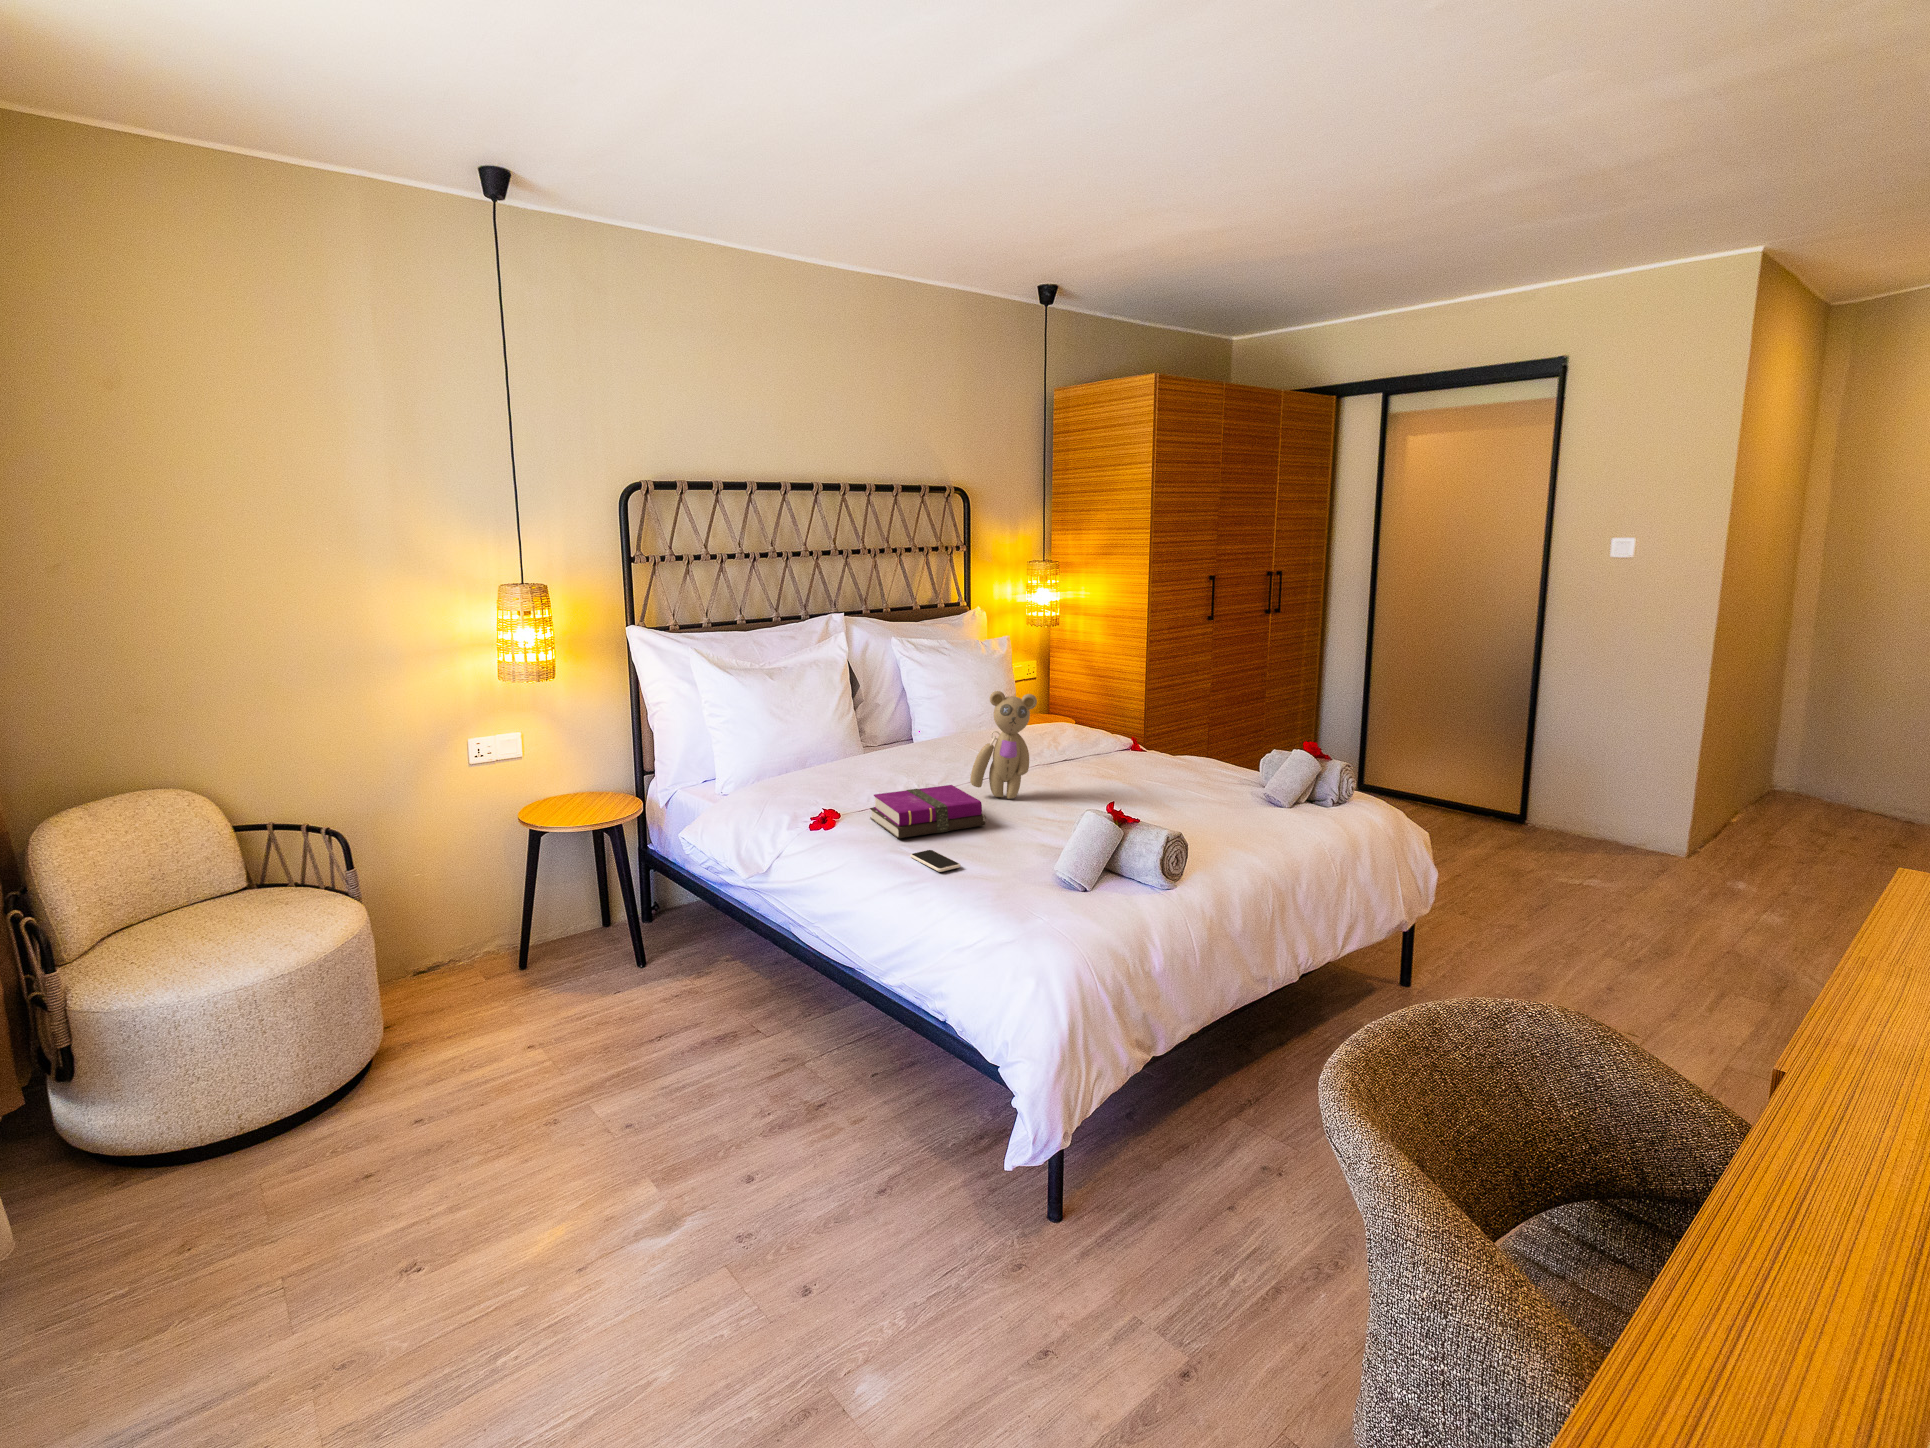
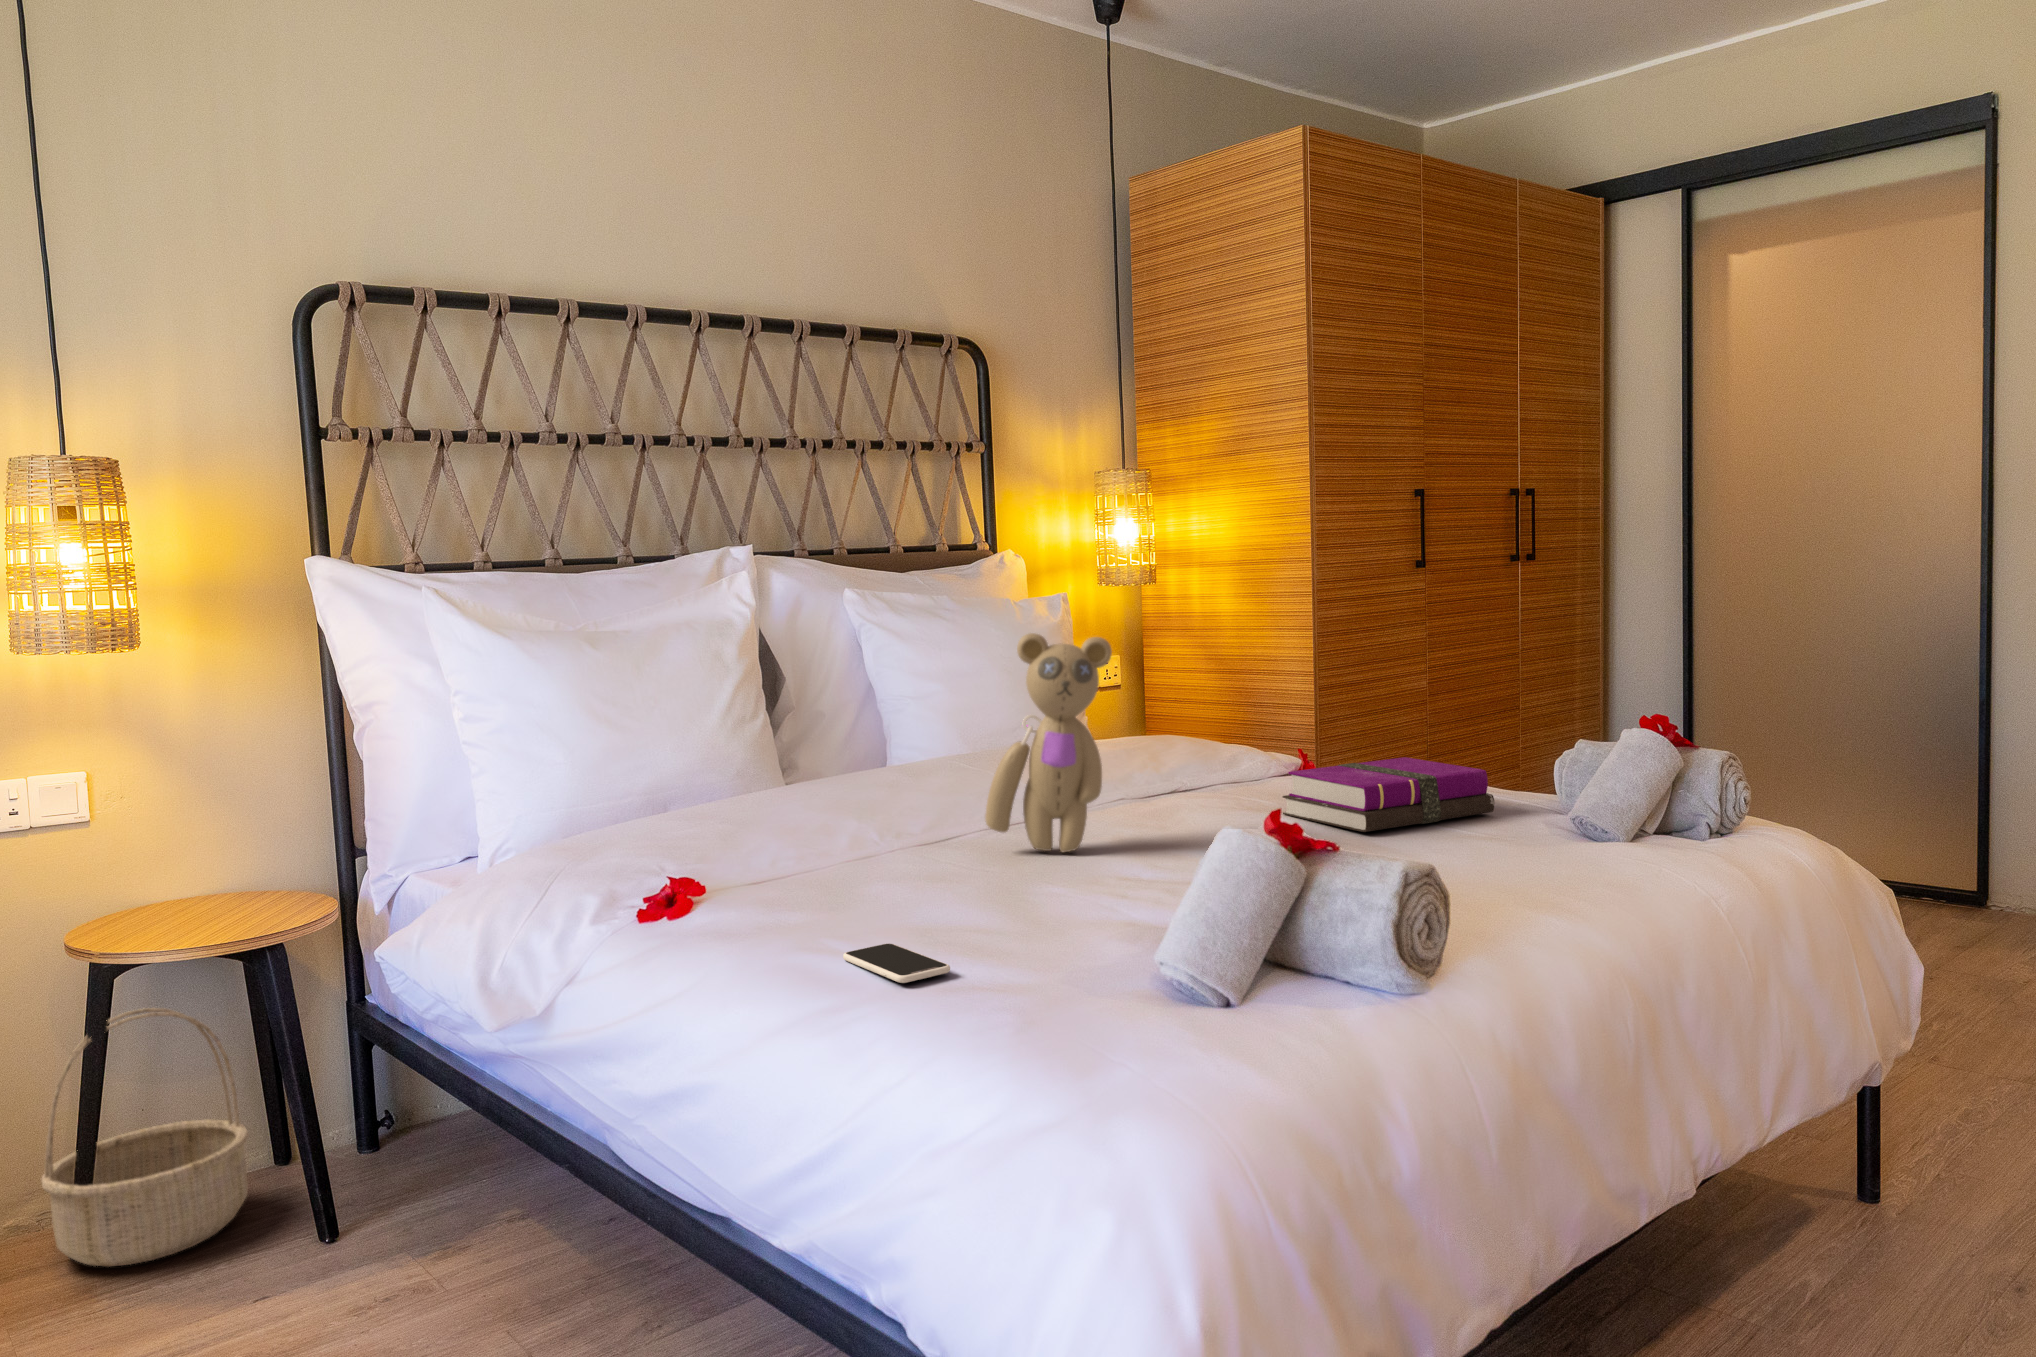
notebook: present [870,785,986,838] -> present [1283,757,1494,832]
basket: none [510,850,602,972] -> present [41,1008,249,1267]

